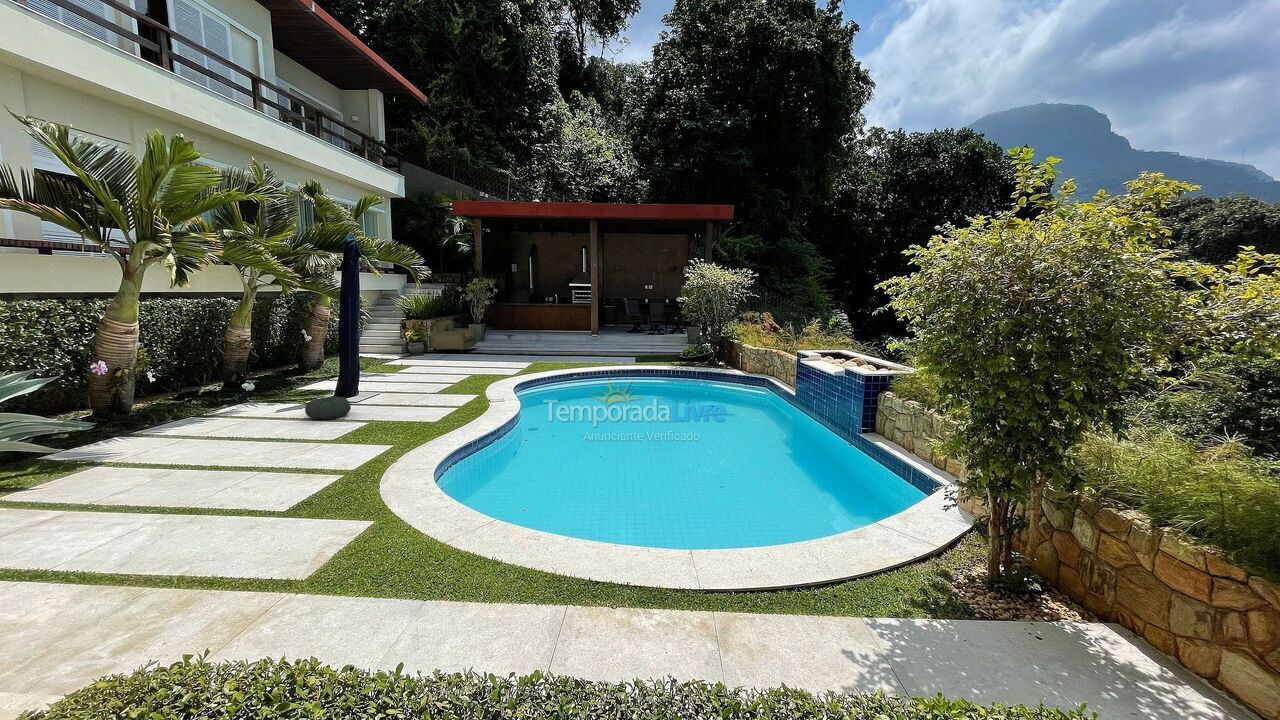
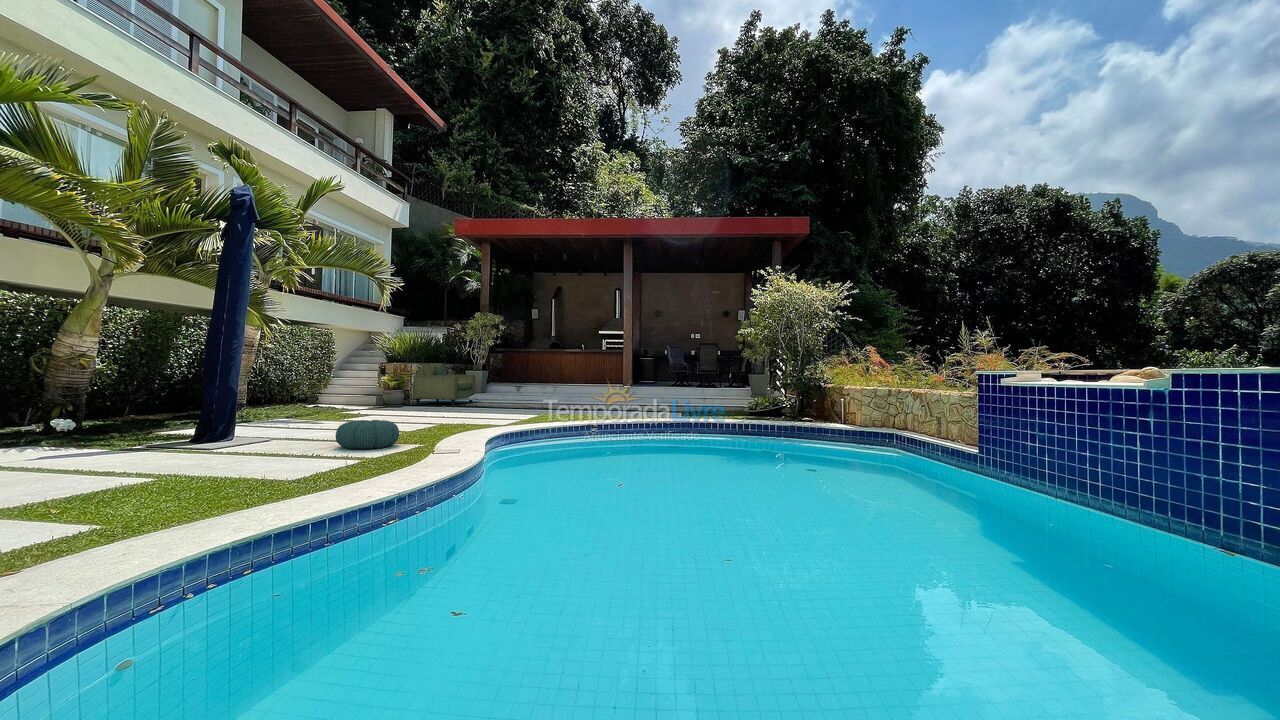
pouf: present [305,397,351,419] -> present [336,420,399,449]

